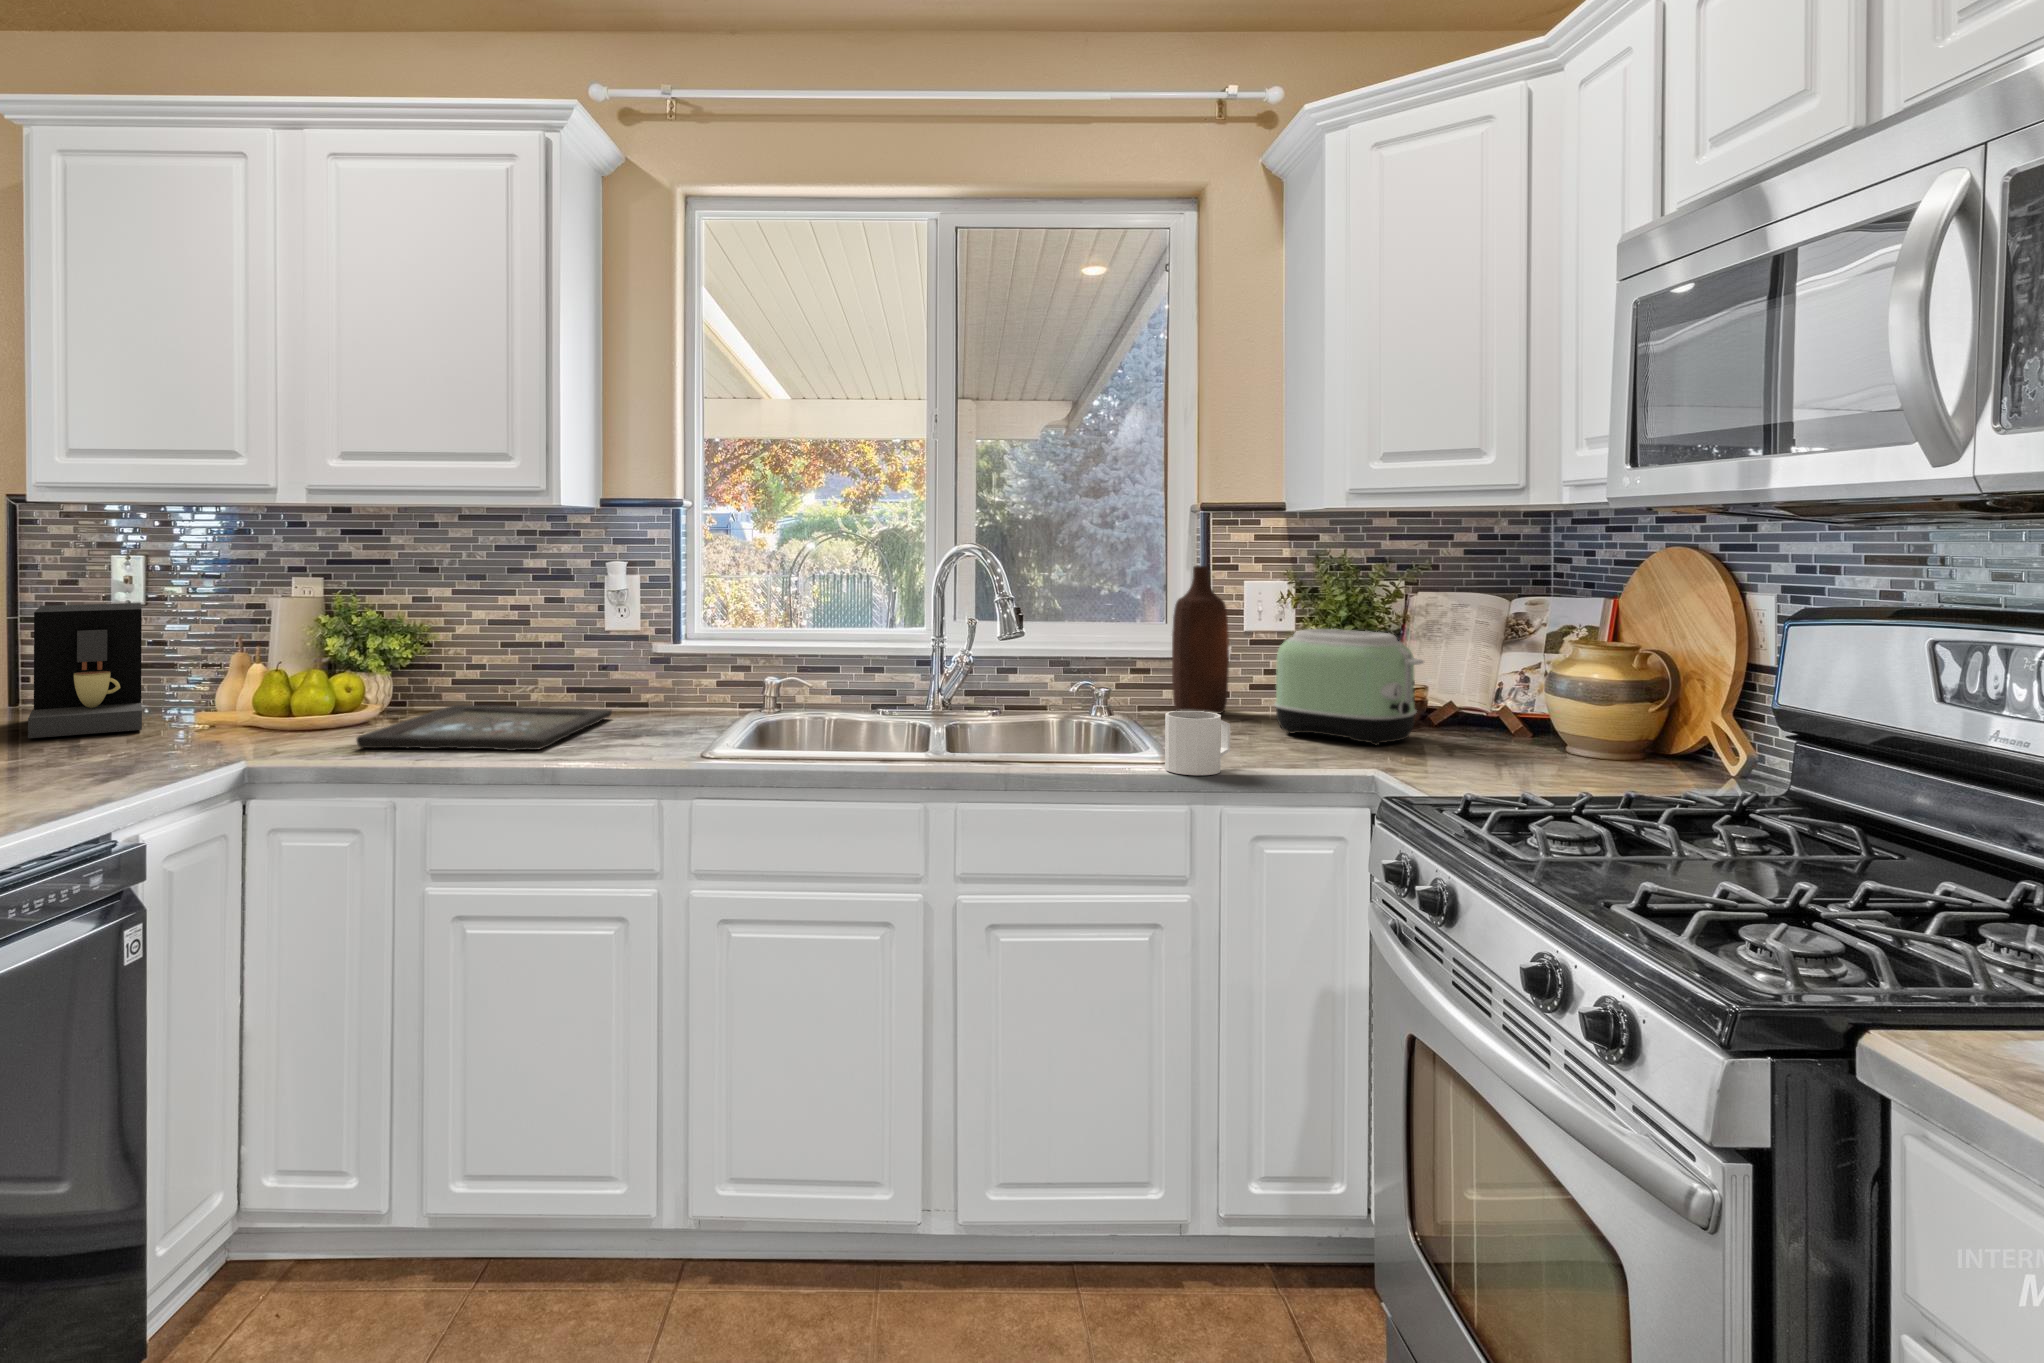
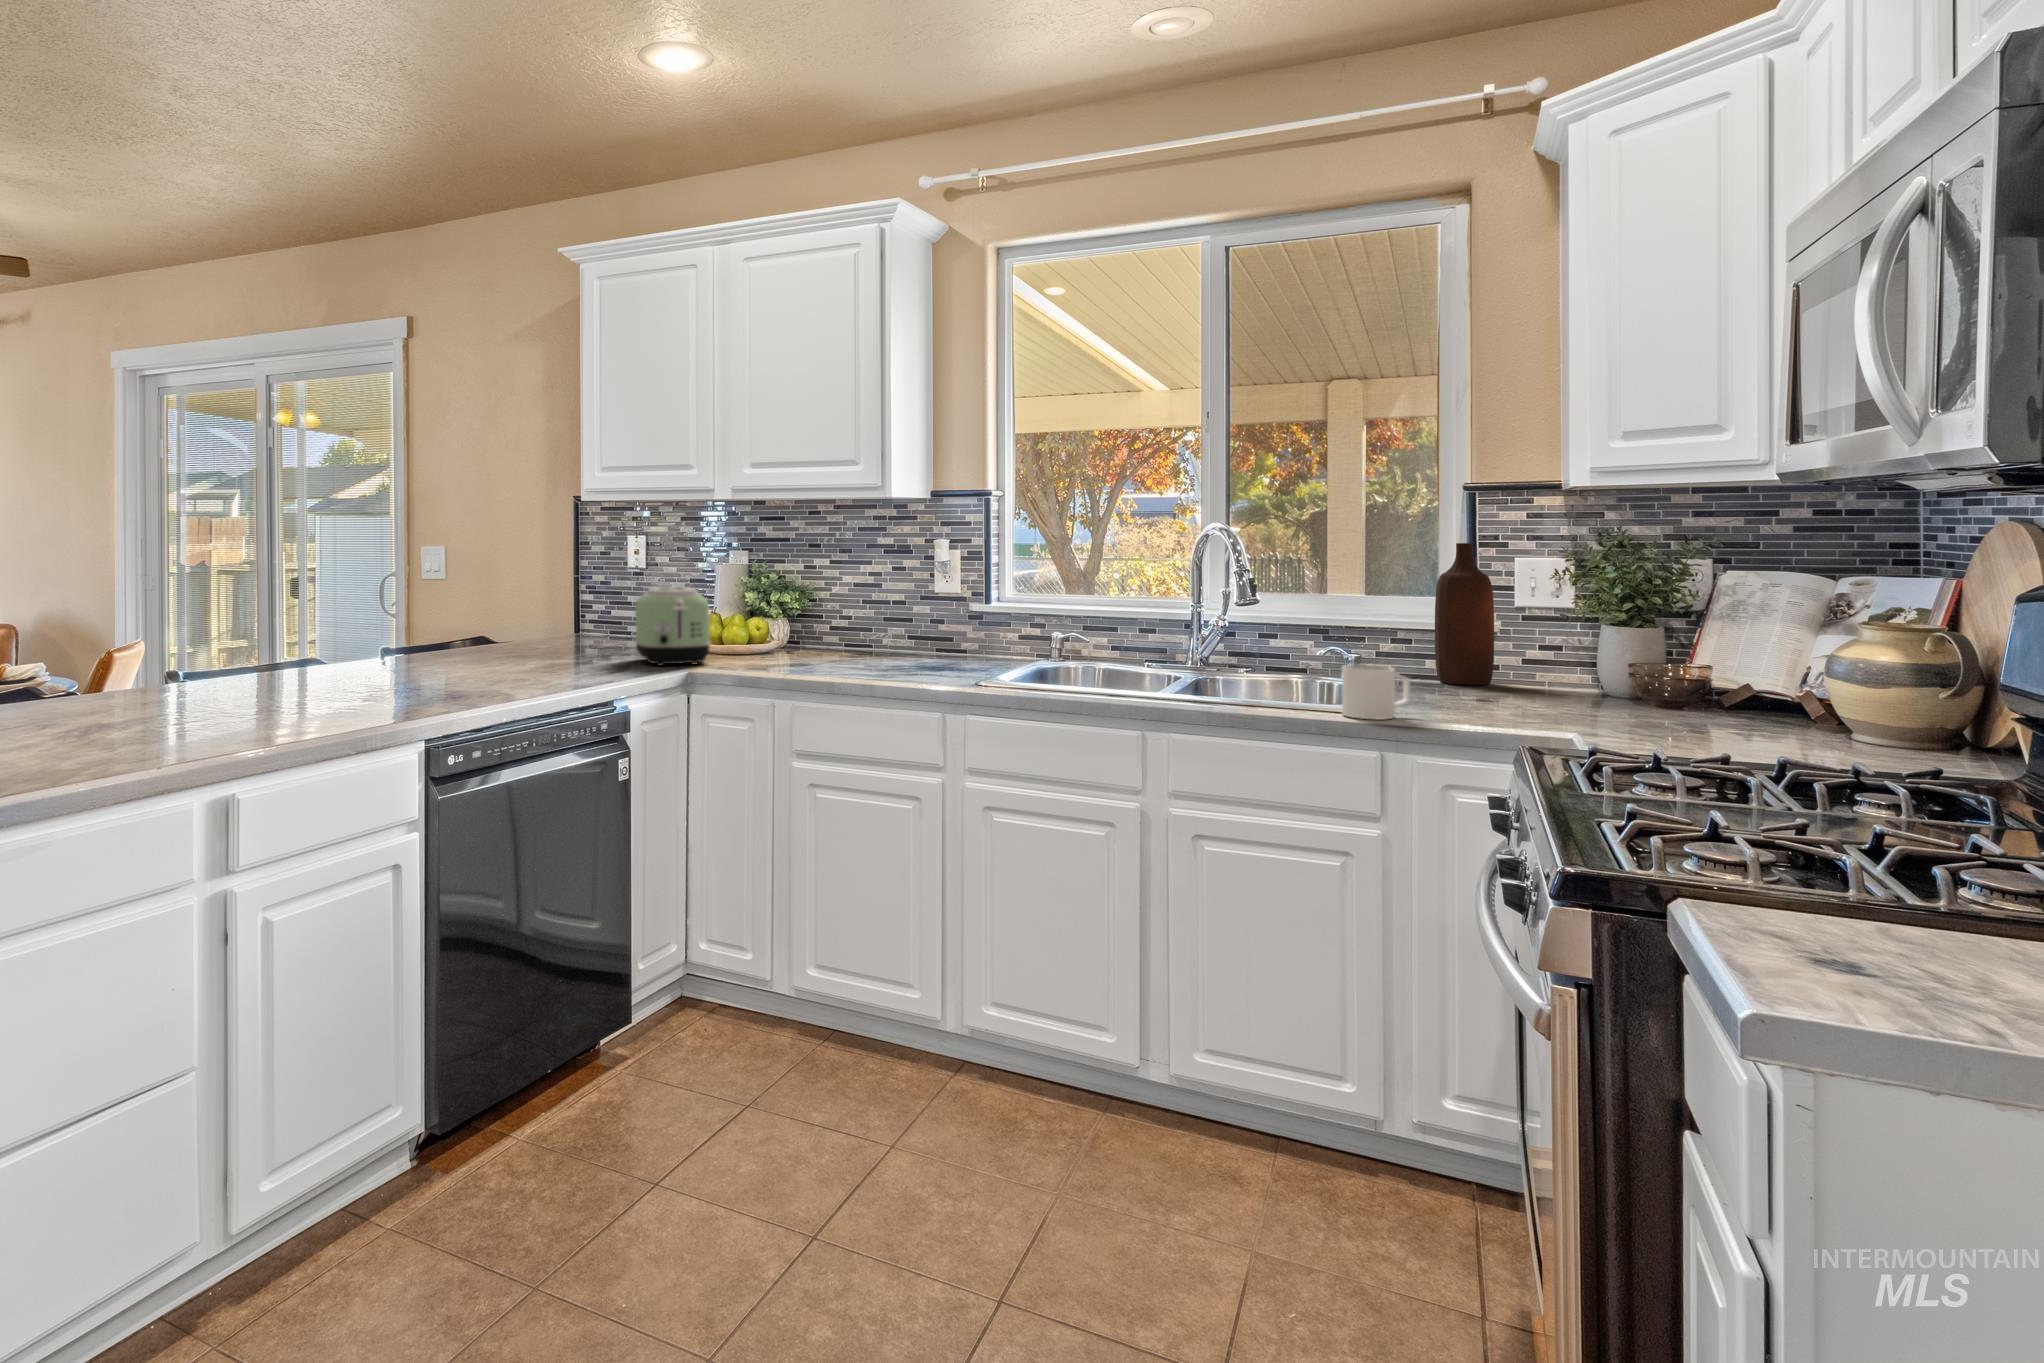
coffee maker: present [28,603,142,738] -> none [578,568,643,650]
toaster: present [1274,629,1424,745] -> present [635,587,710,666]
tray: present [356,705,612,751] -> none [753,645,935,673]

